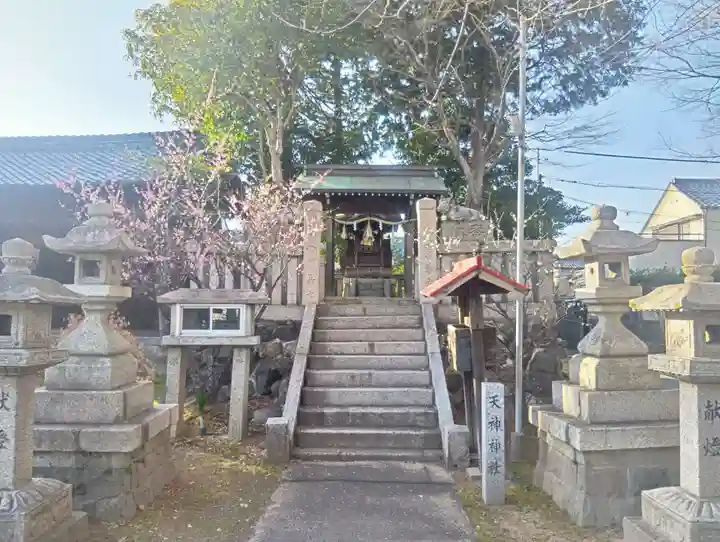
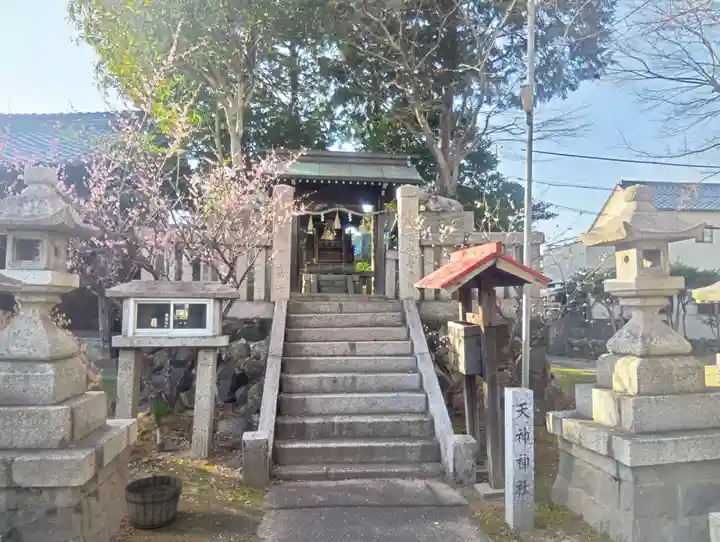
wooden bucket: none [167,447,213,492] -> present [124,472,182,529]

